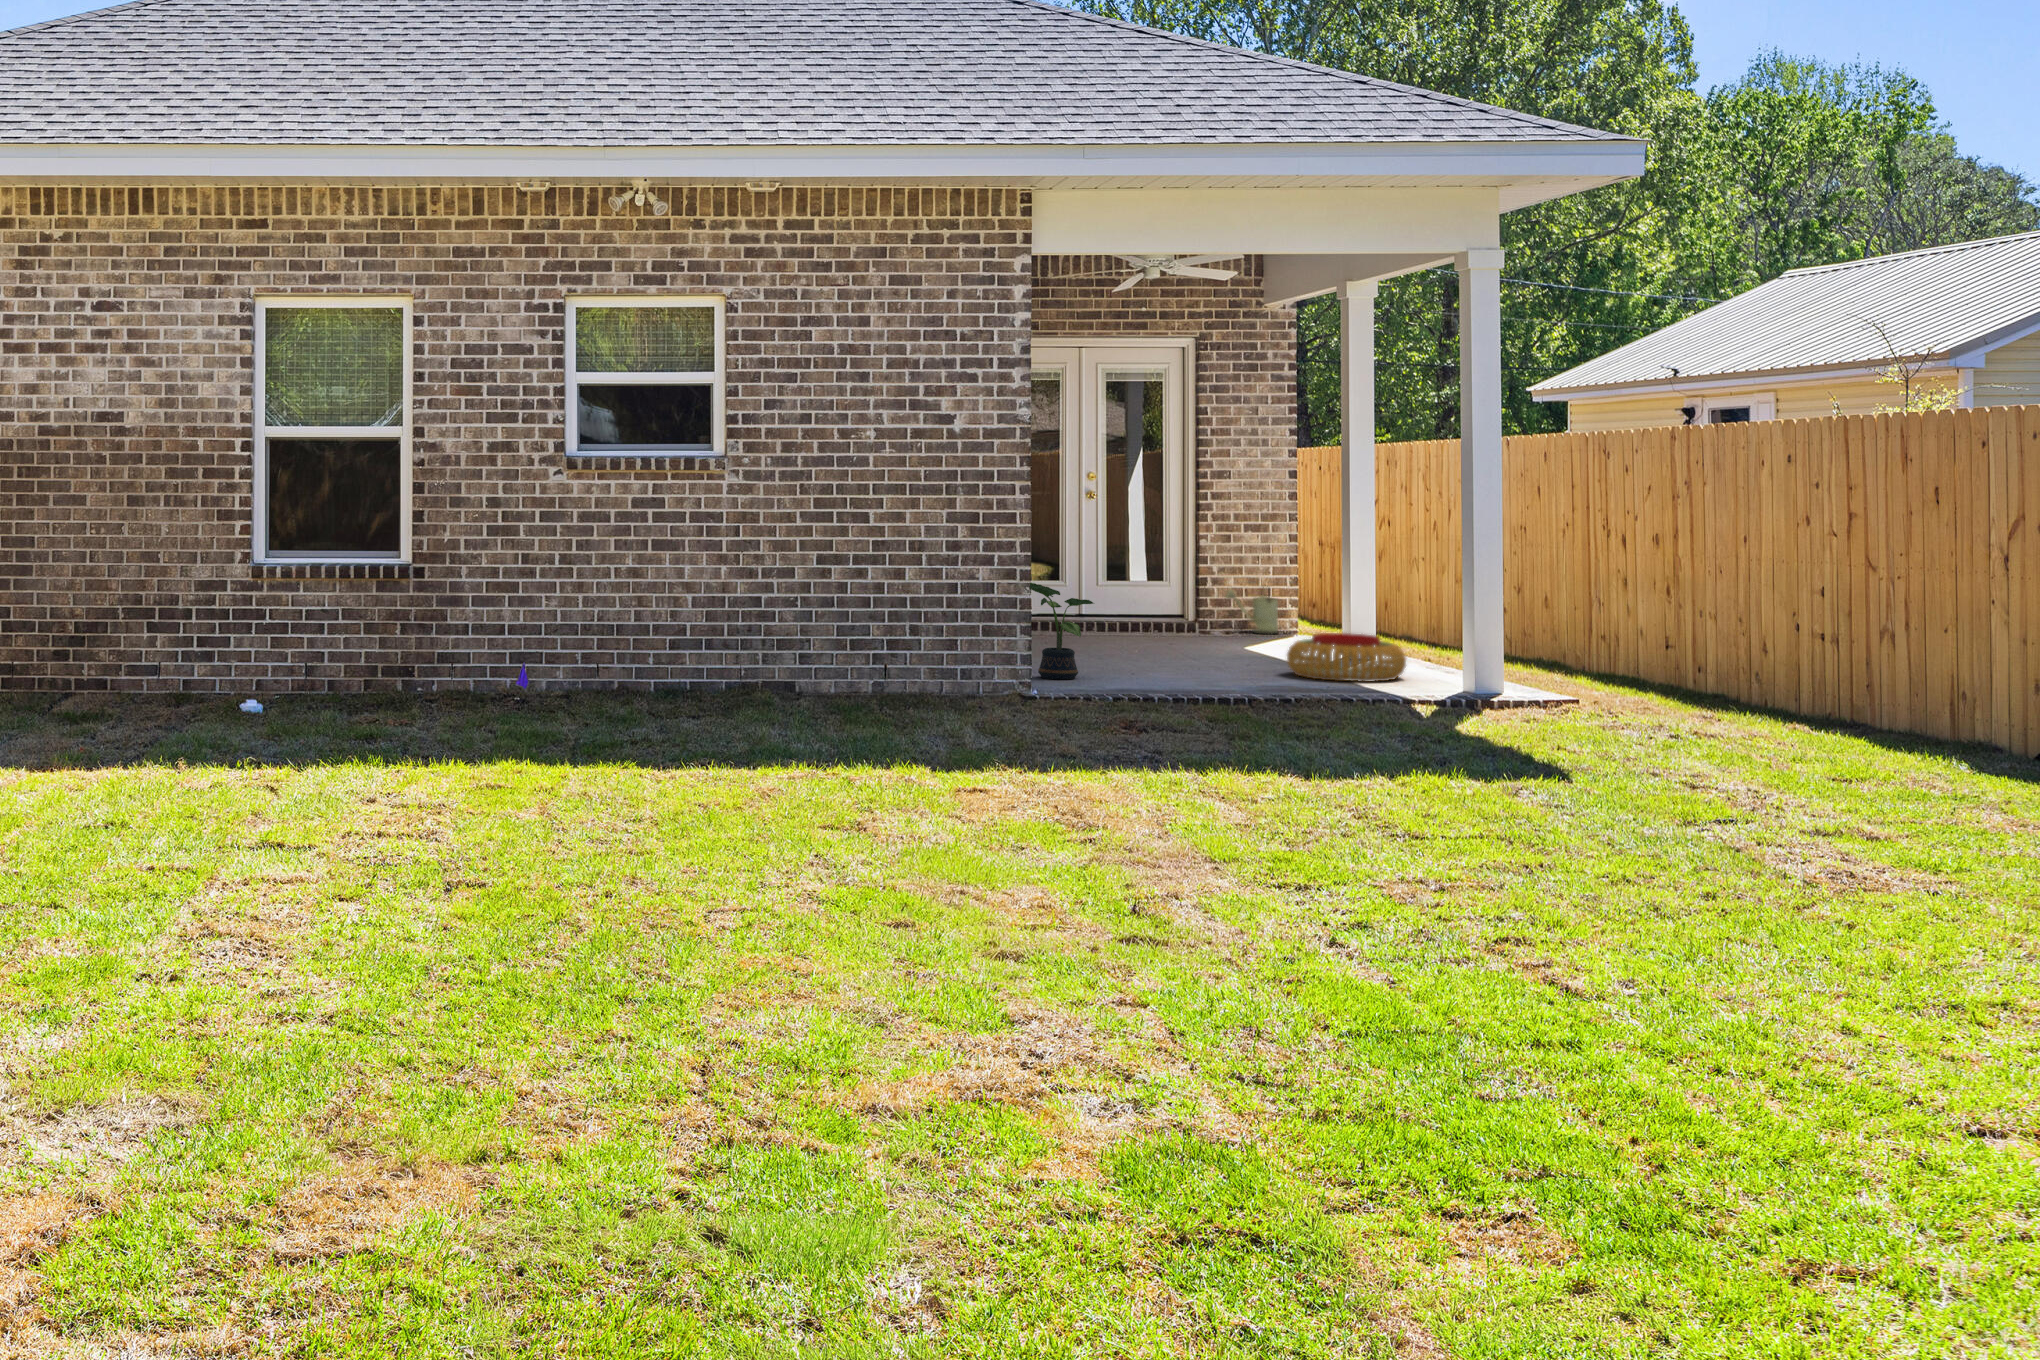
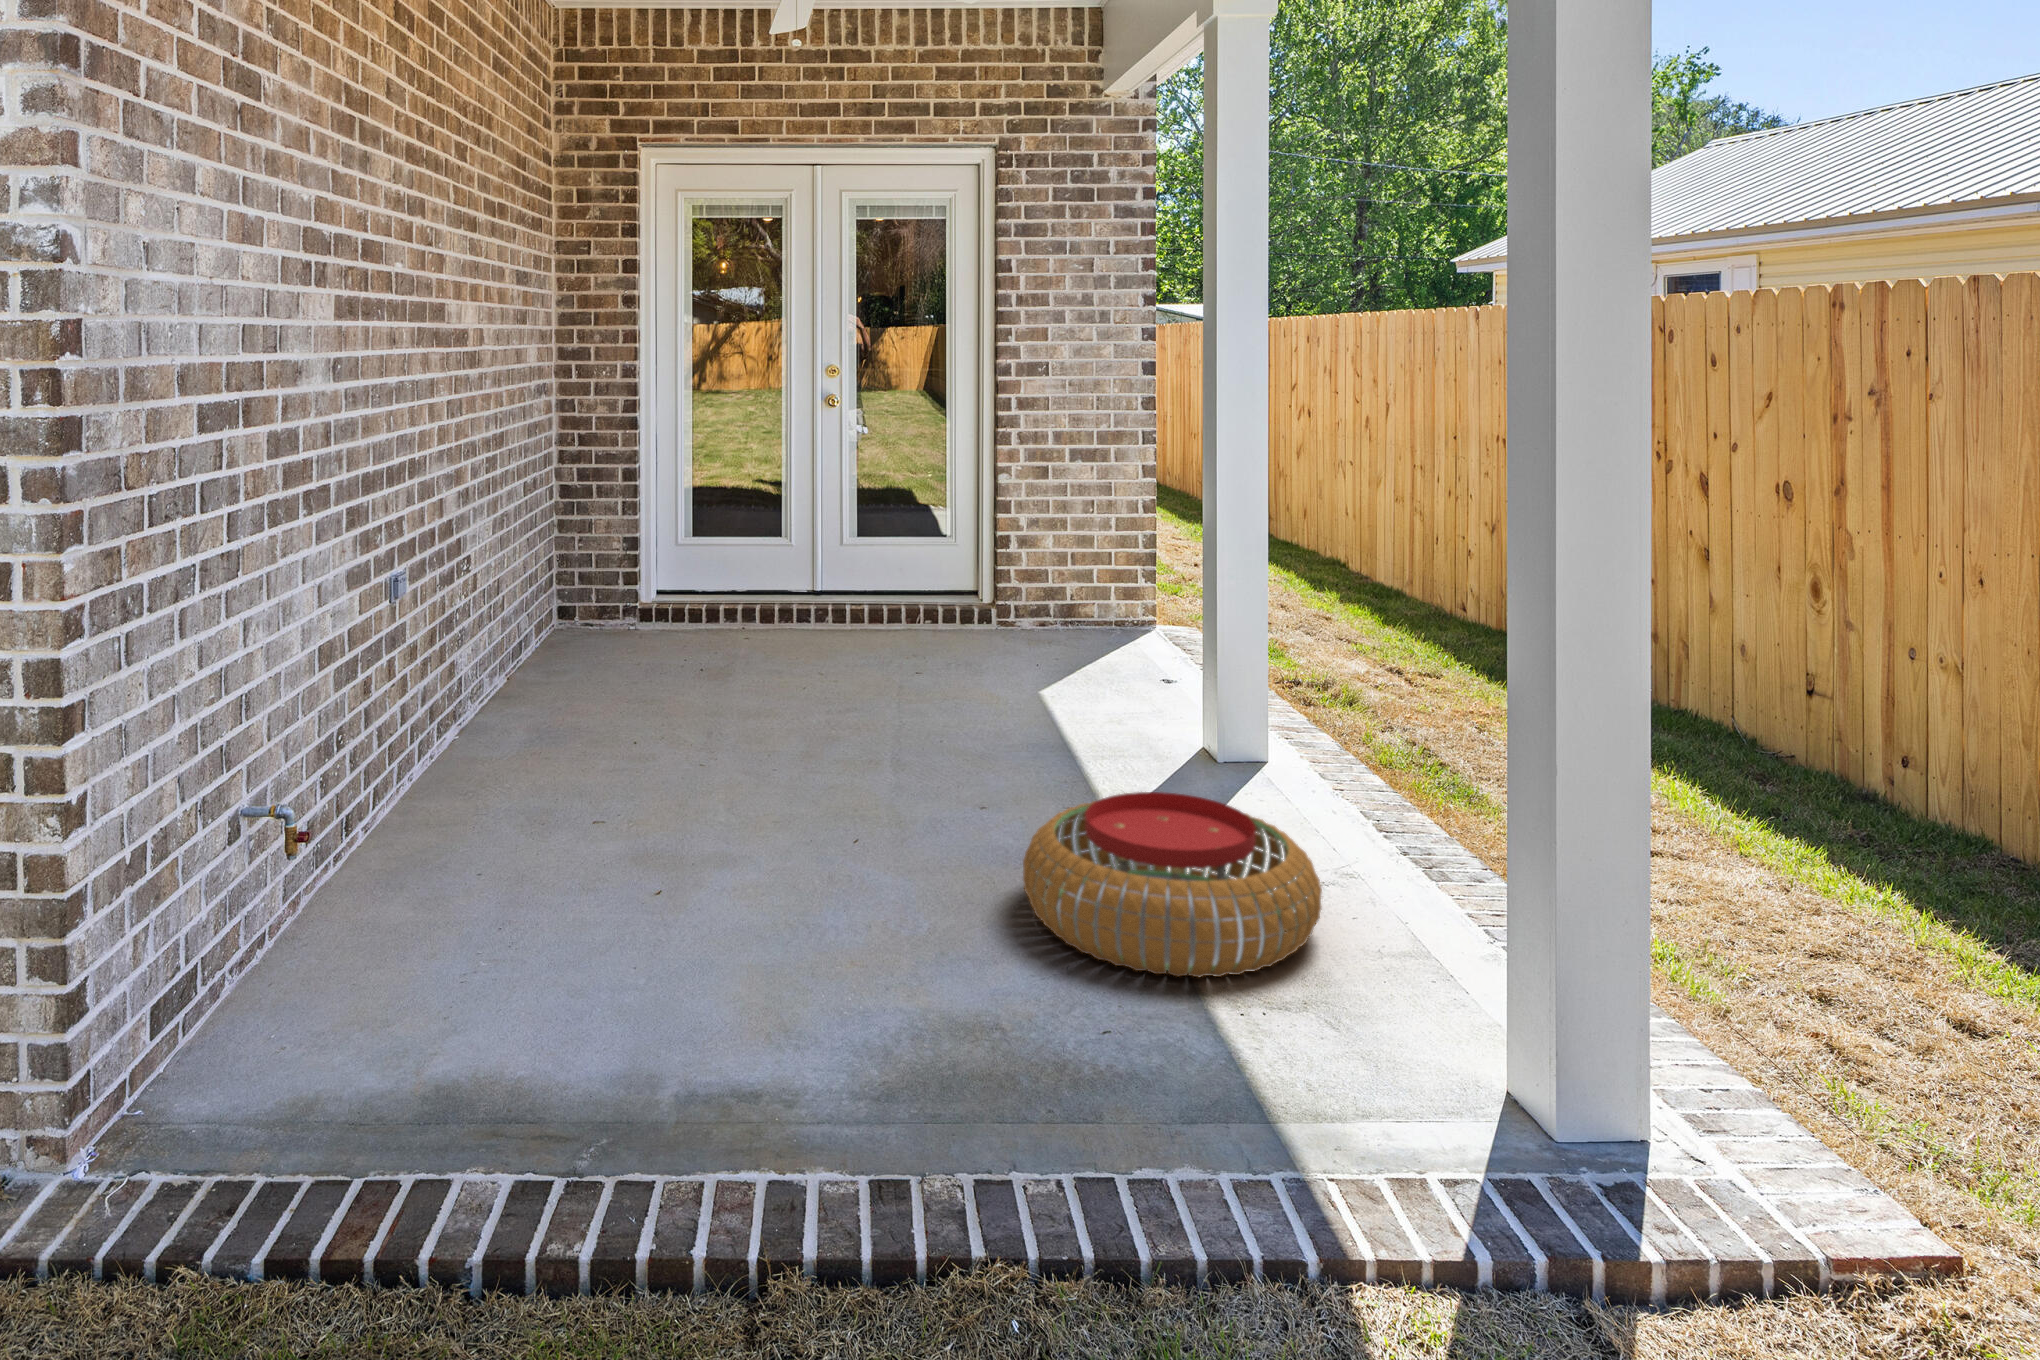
potted plant: present [1030,583,1094,680] -> none [248,707,469,986]
watering can: present [1226,586,1278,634] -> none [1035,551,1130,636]

